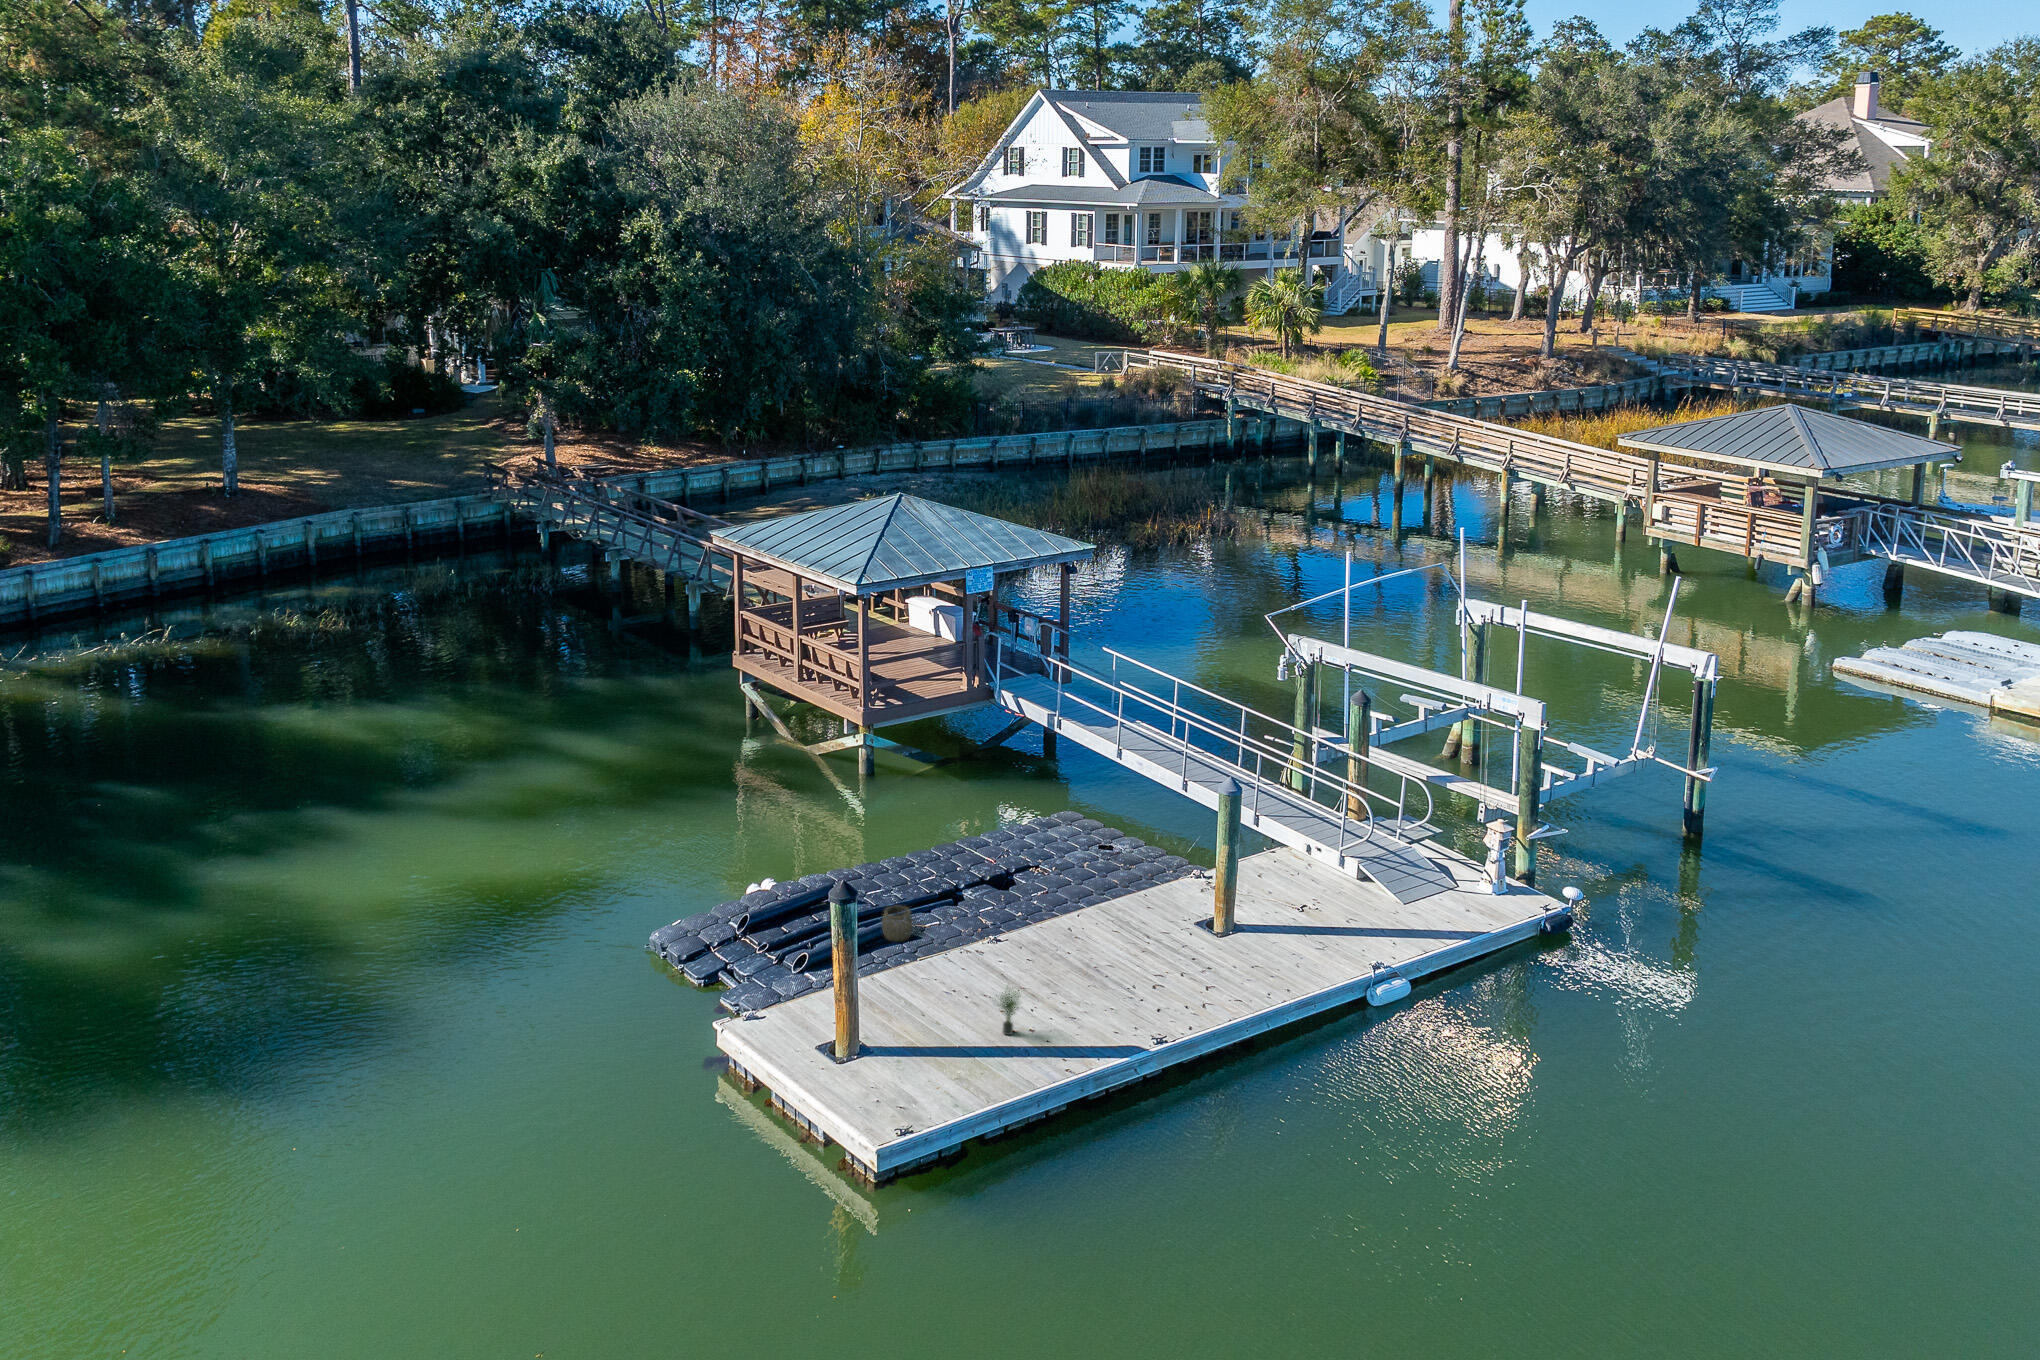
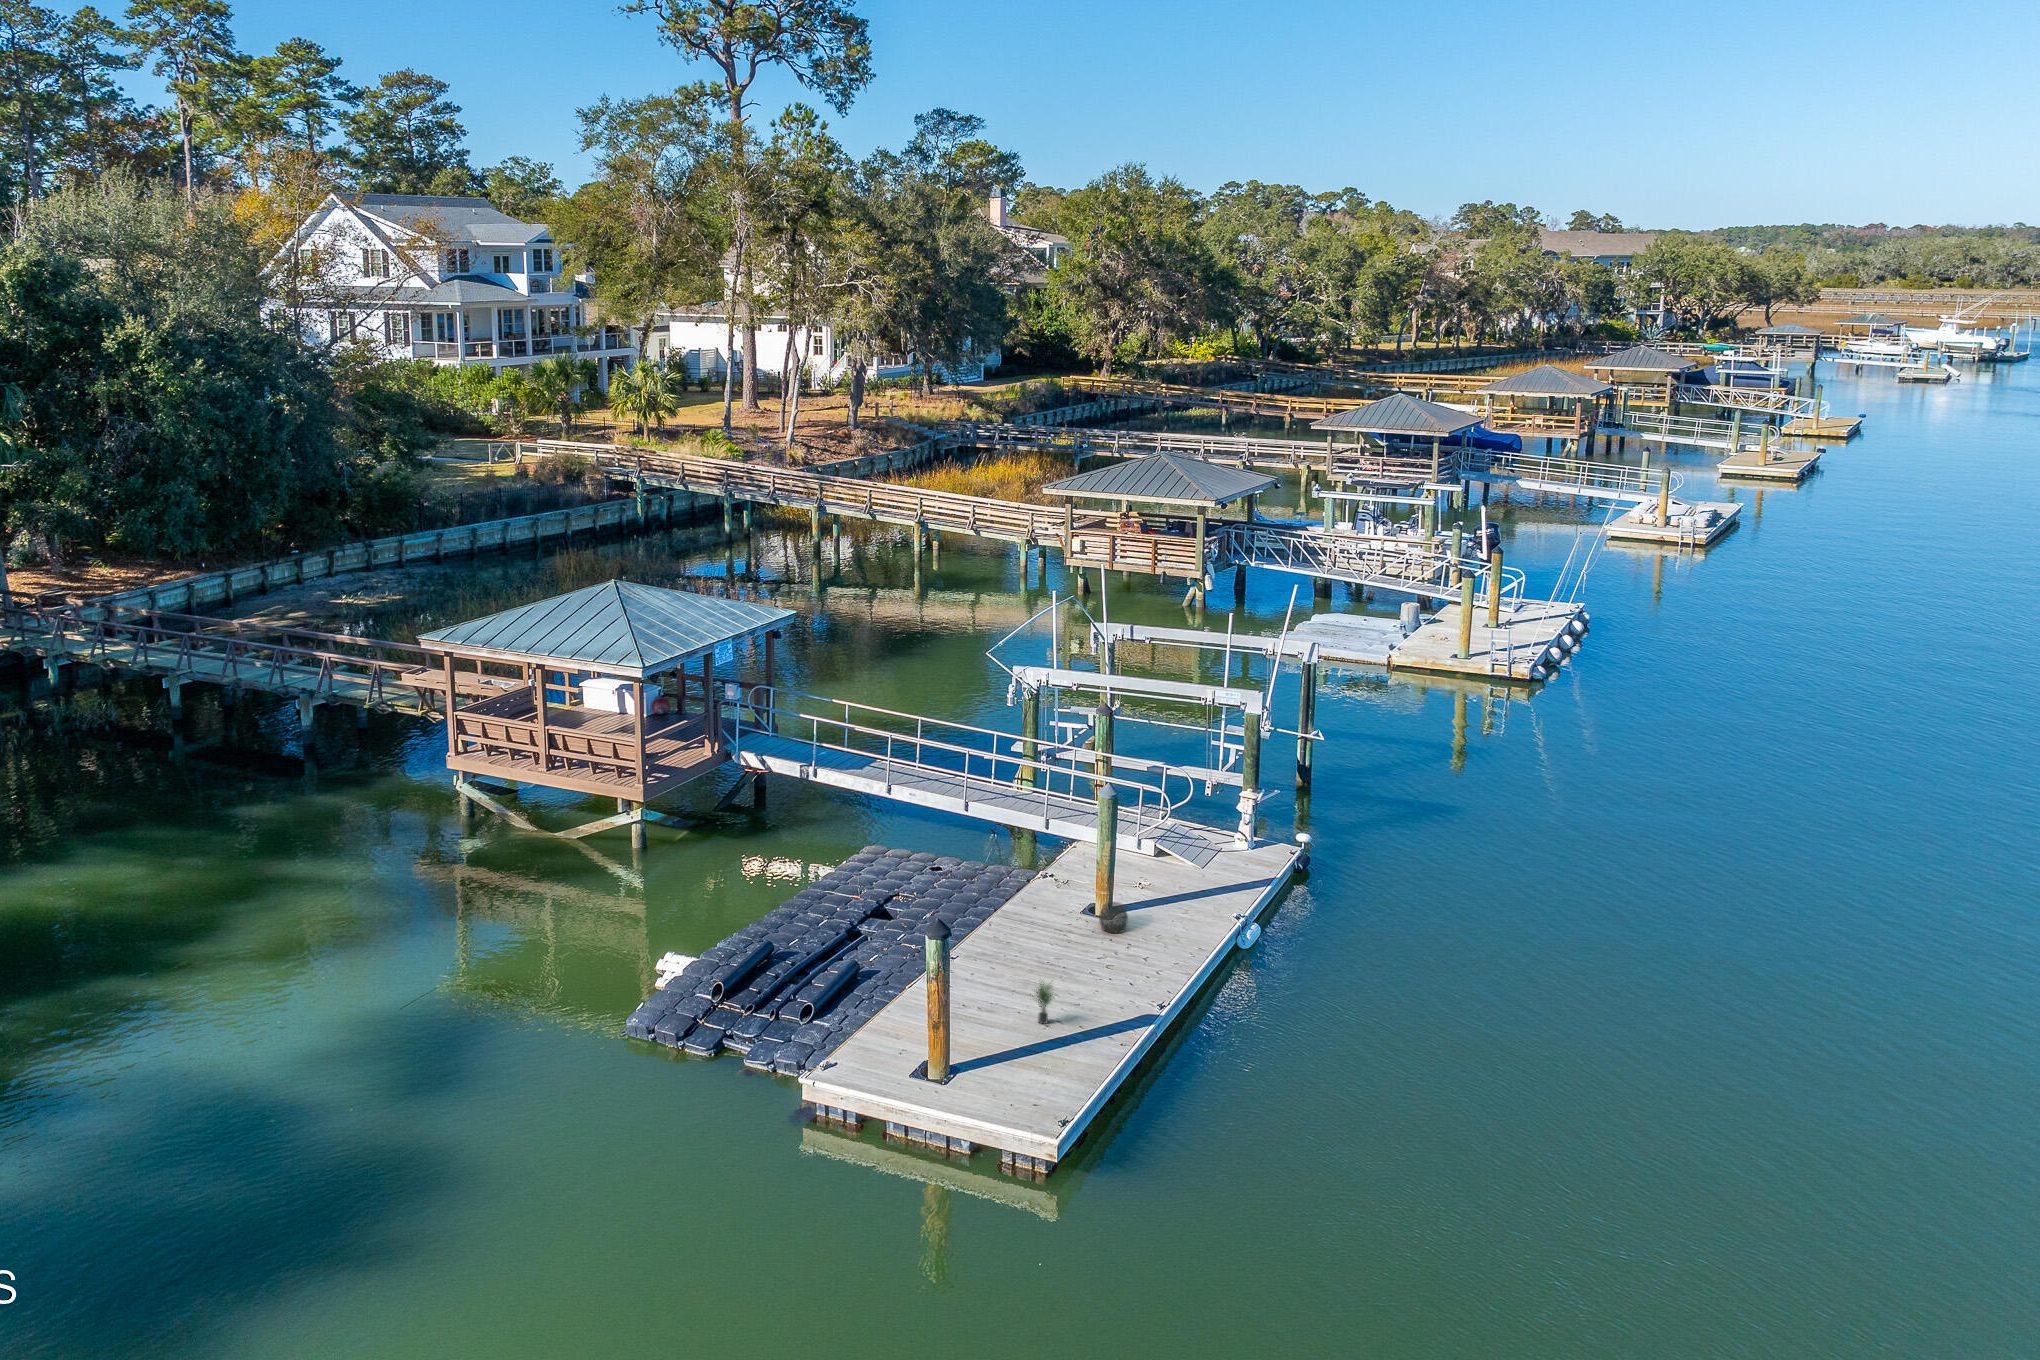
woven basket: present [882,906,913,941] -> present [1099,902,1128,933]

